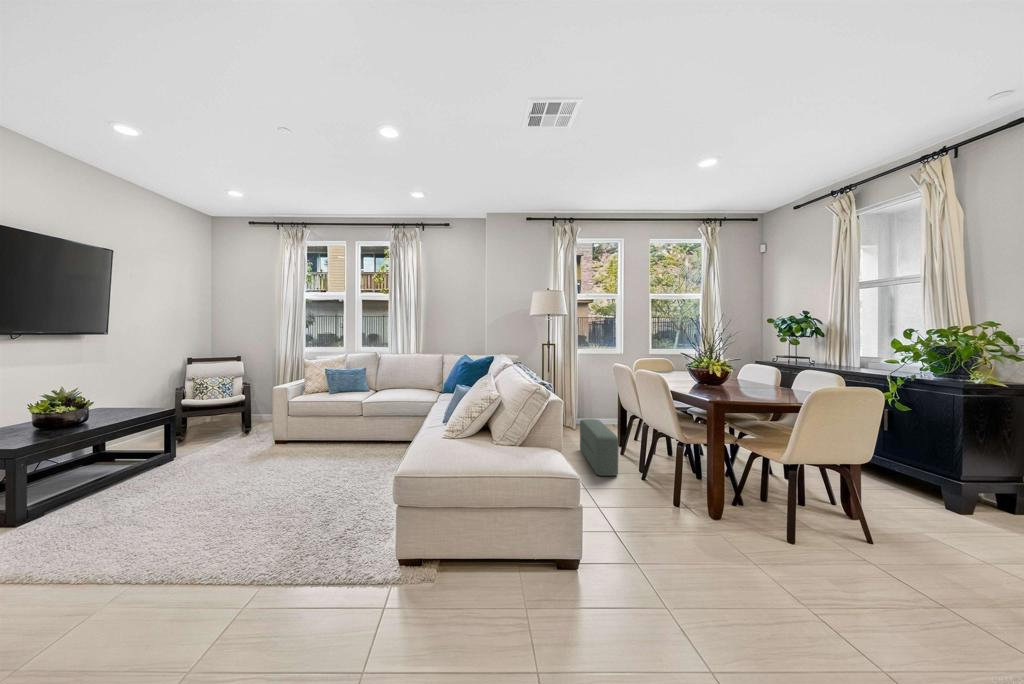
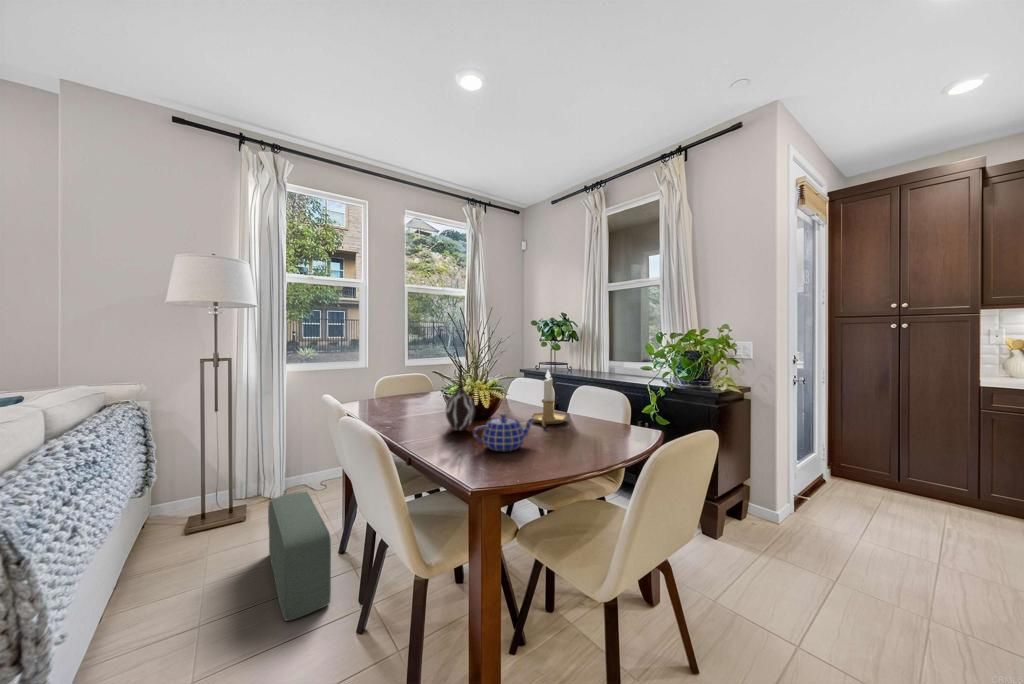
vase: none [689,348,710,388] -> present [445,365,476,431]
candlestick: none [753,353,786,392] -> present [530,370,566,427]
teapot: none [709,376,754,397] -> present [473,414,534,451]

